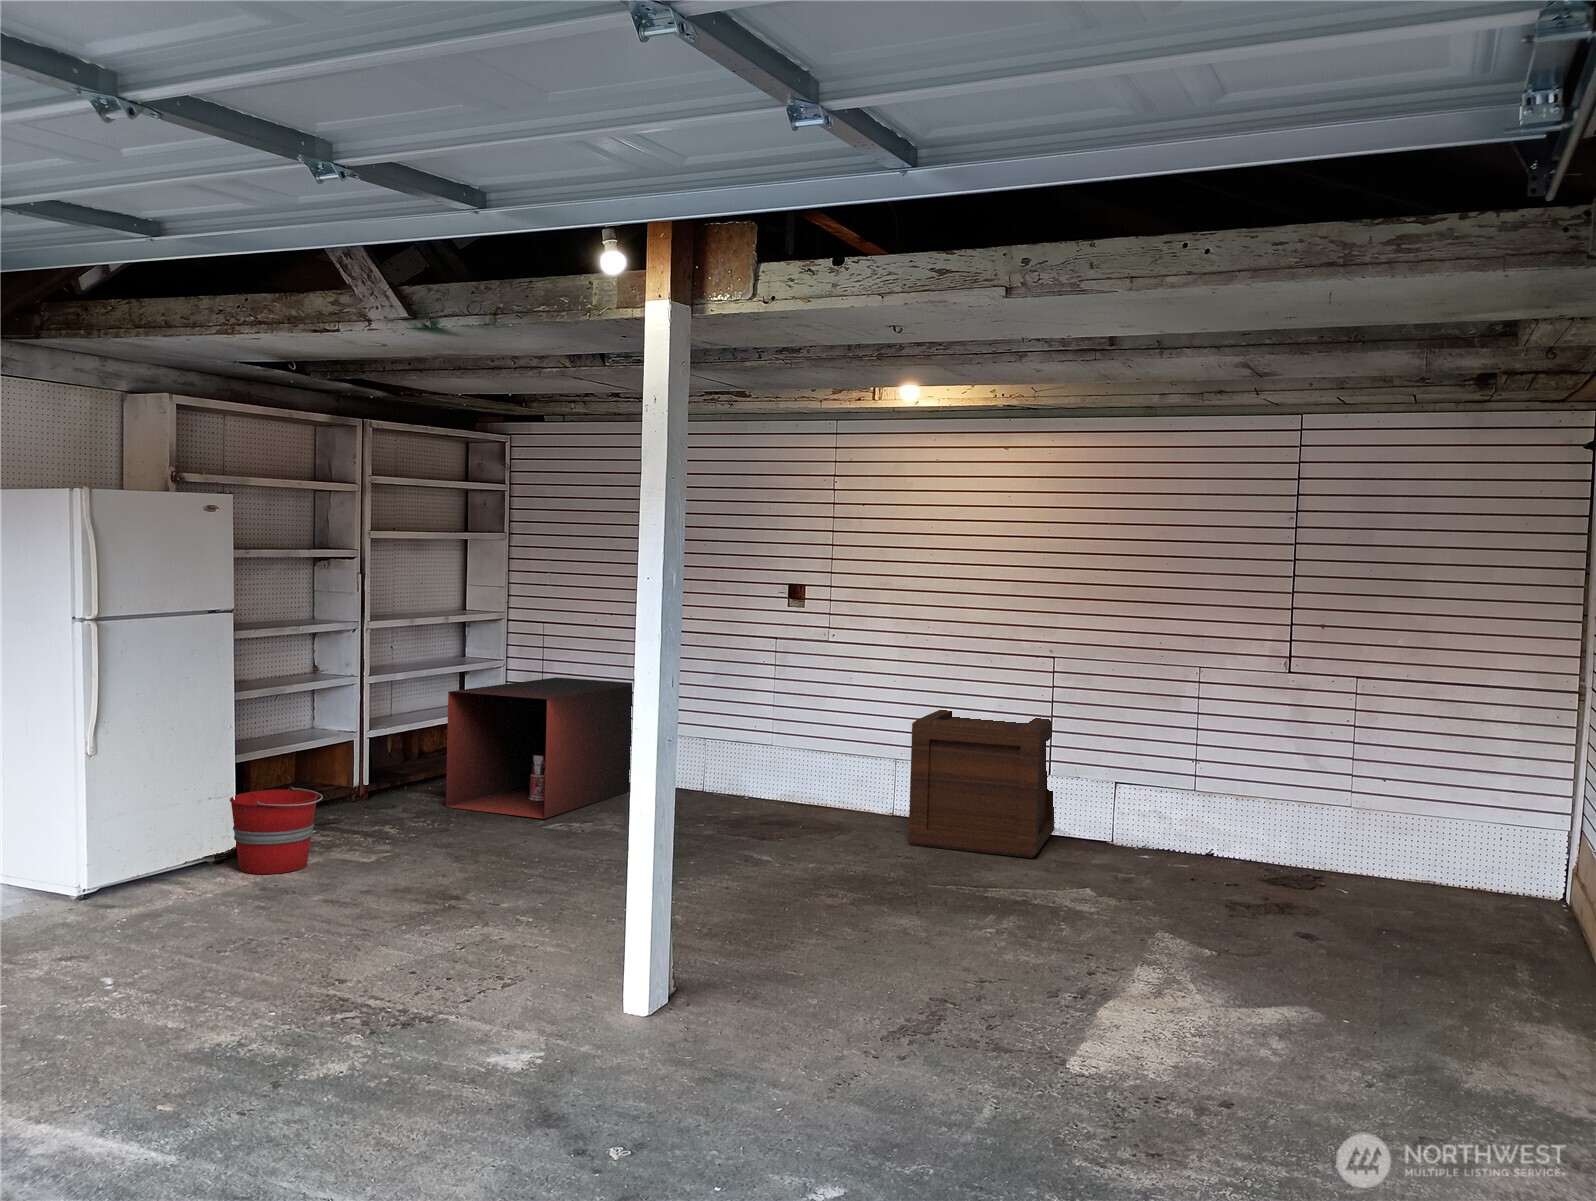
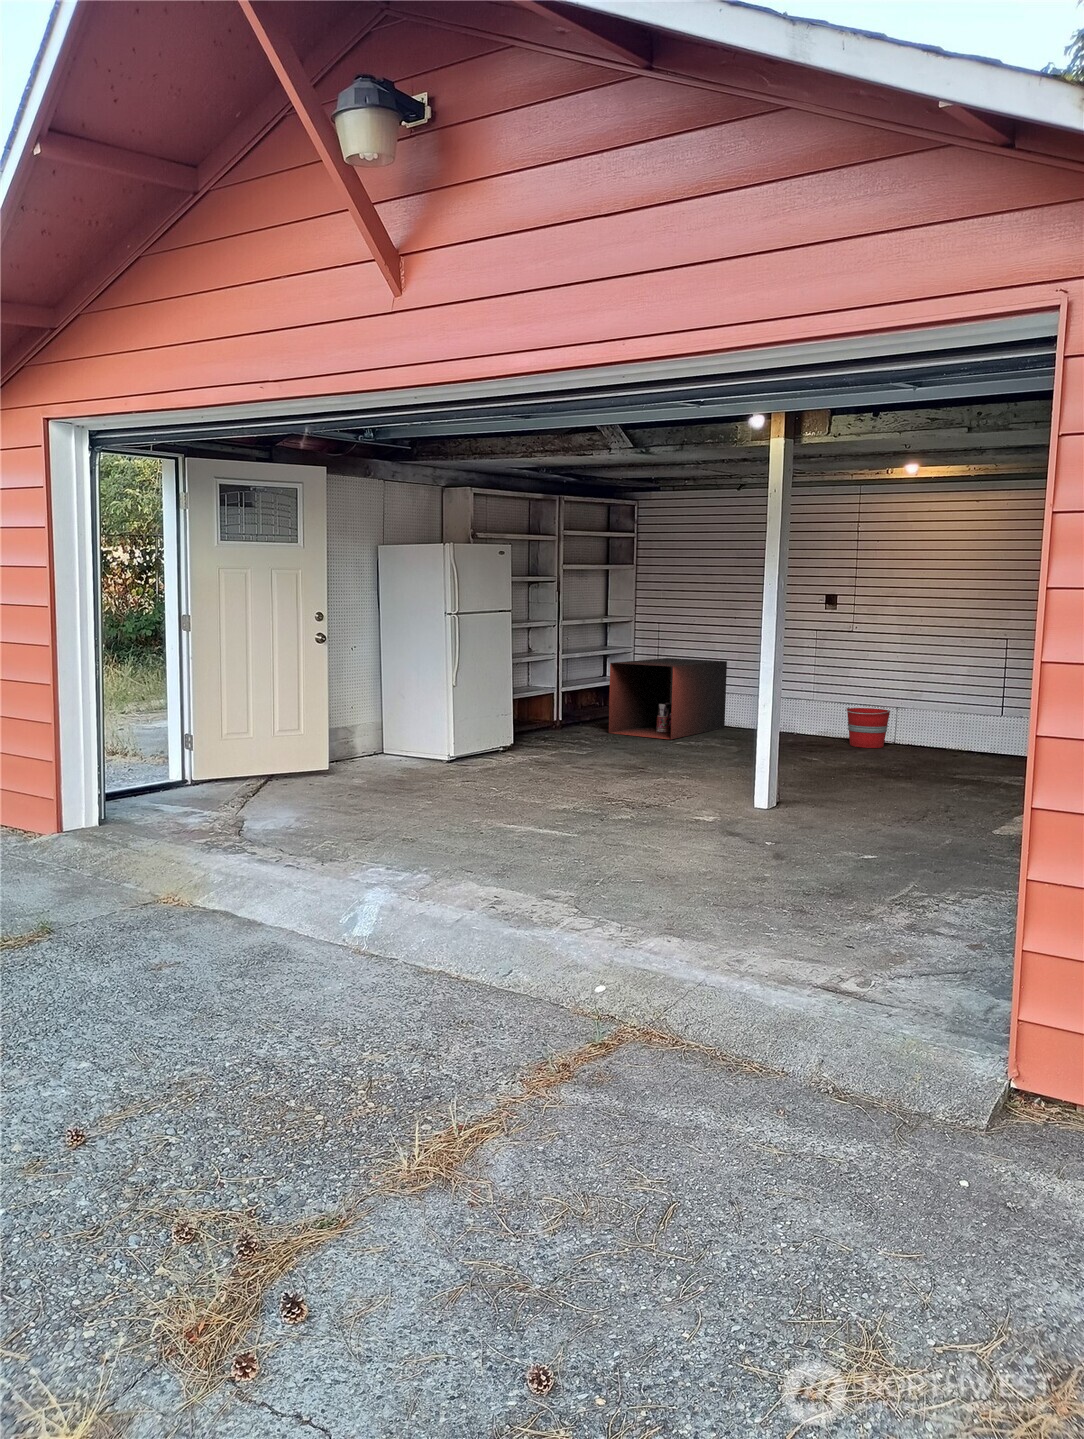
wooden crate: present [908,710,1054,858] -> none [904,674,1010,766]
bucket: present [230,787,323,874] -> present [845,707,890,748]

